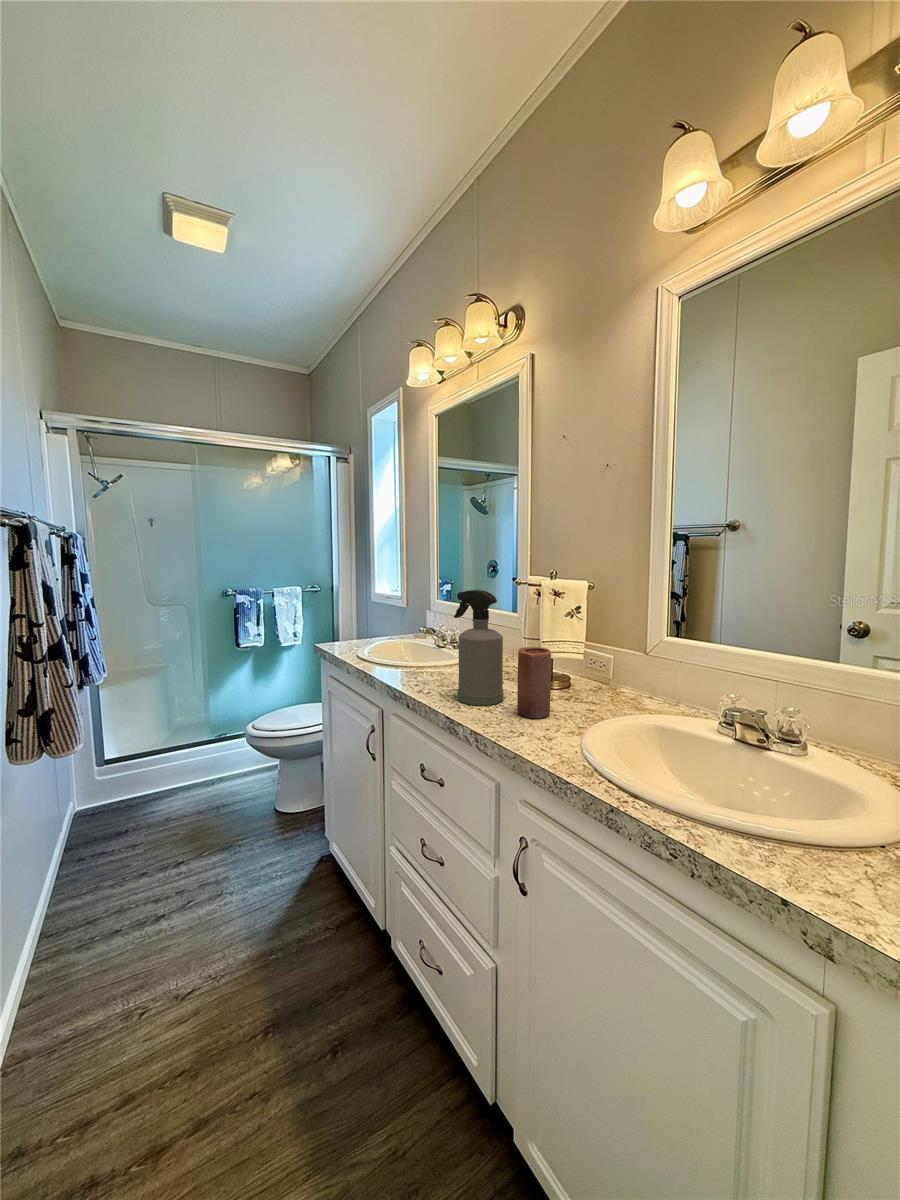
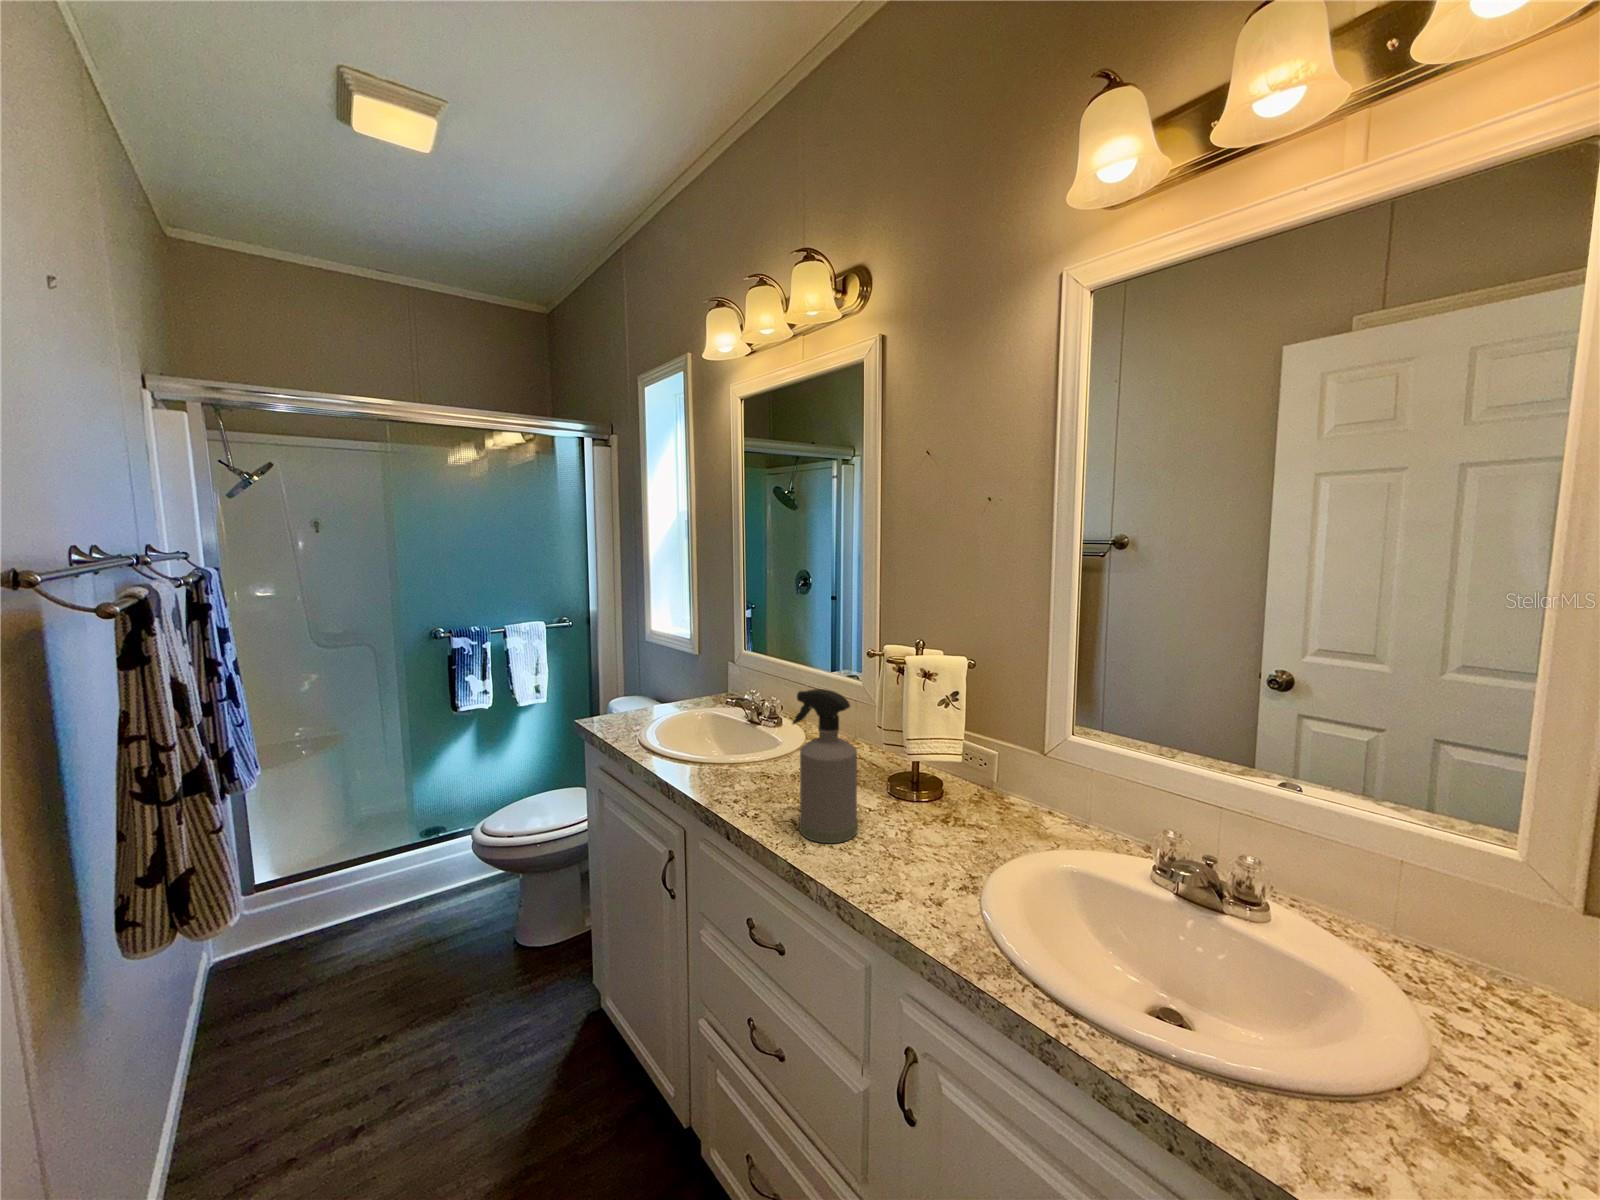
candle: present [517,647,551,718] -> none [883,769,926,866]

